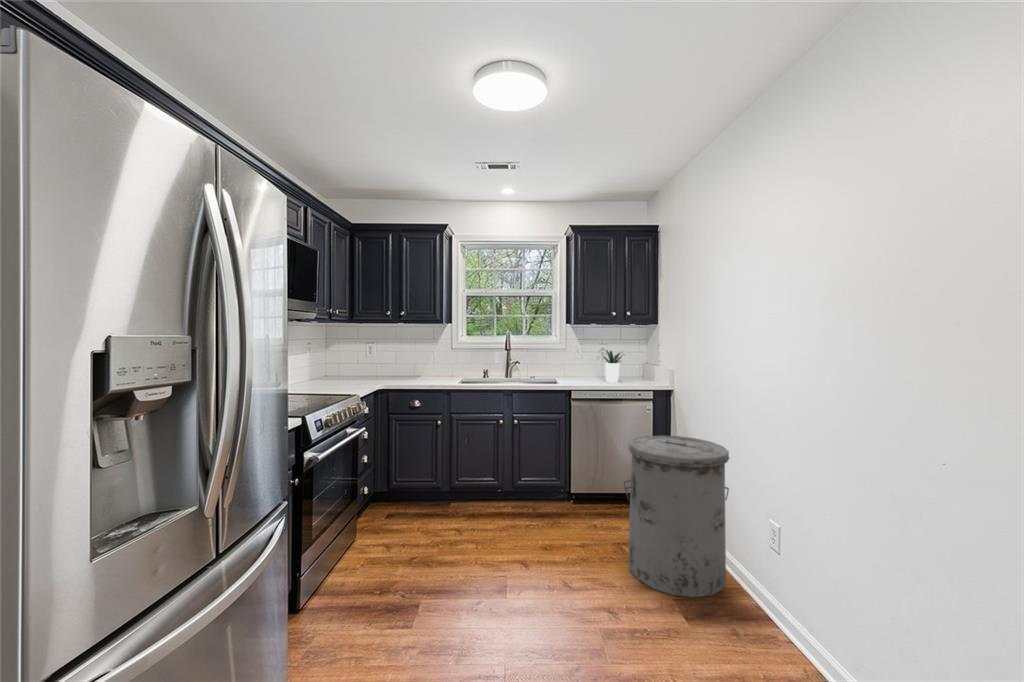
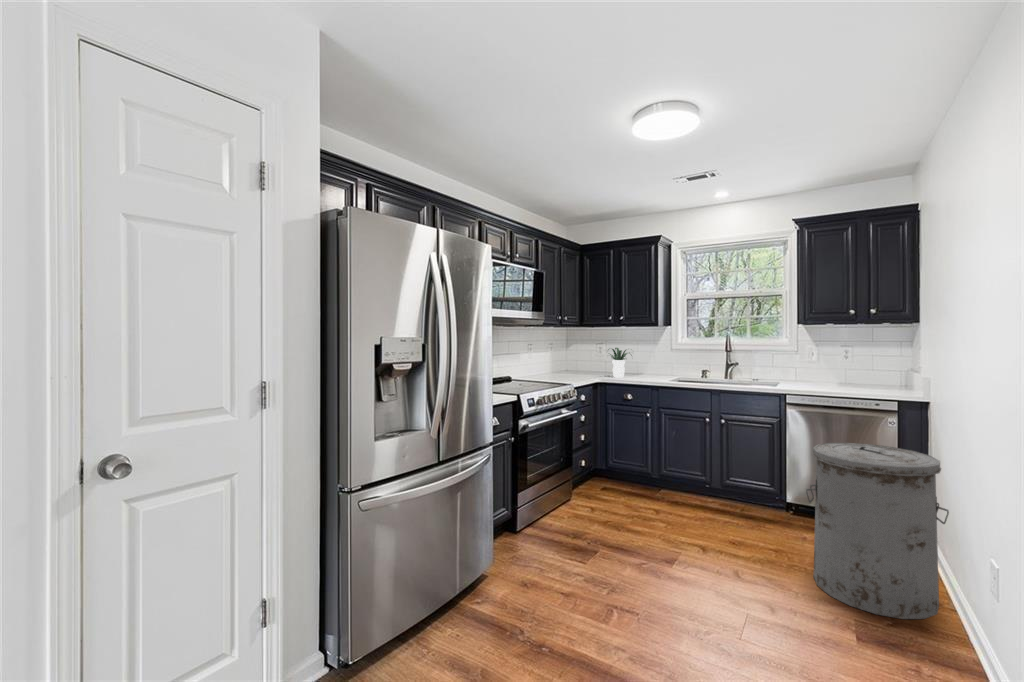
potted plant: present [597,350,625,382] -> present [608,348,630,377]

